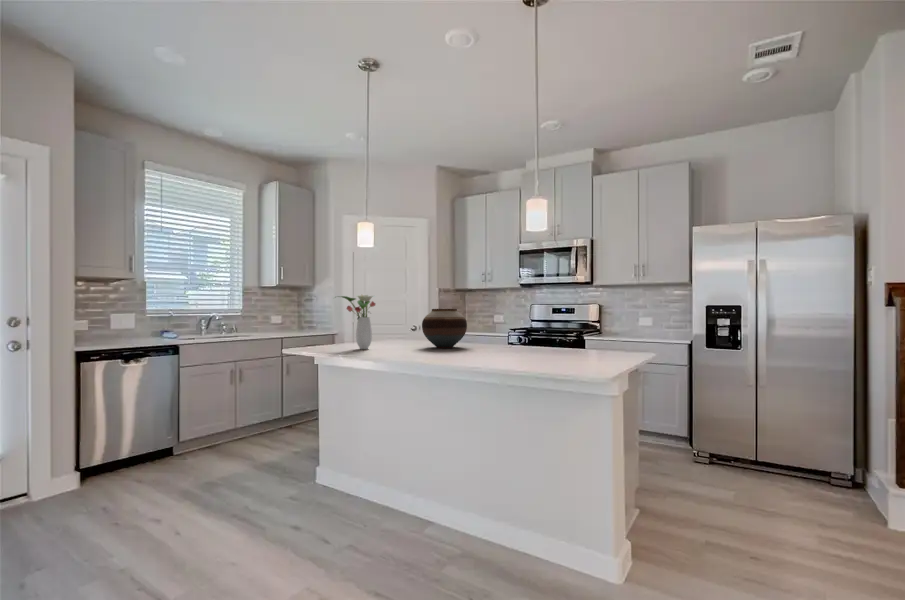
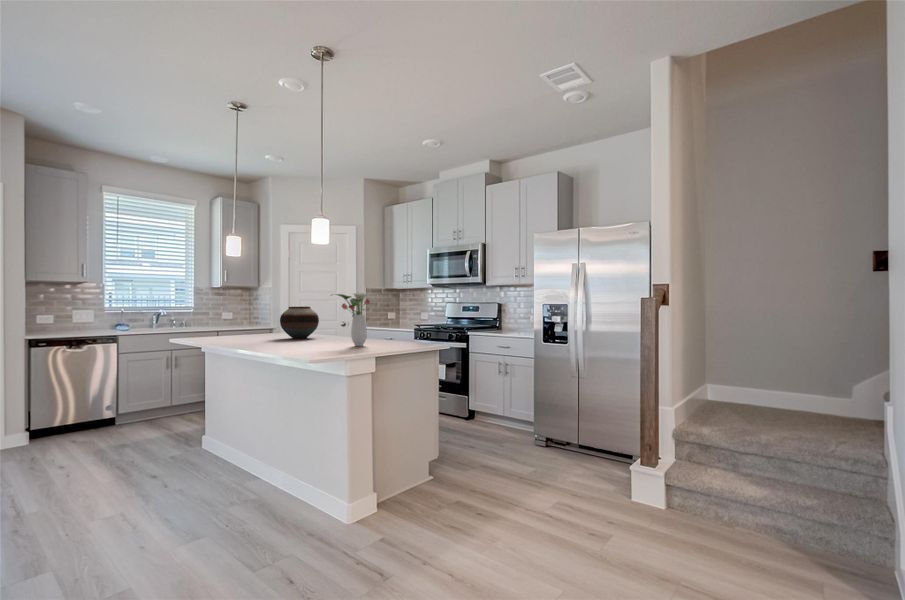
flower arrangement: present [341,295,375,349] -> present [336,293,370,346]

